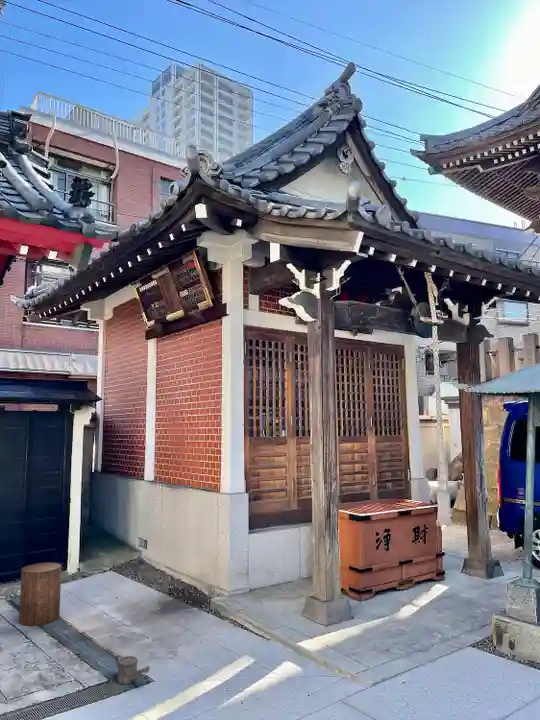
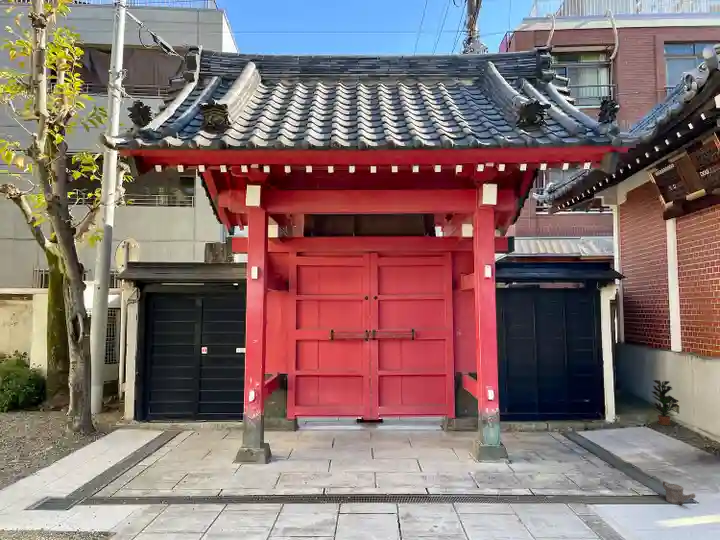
potted plant: none [119,514,148,565] -> present [652,380,678,425]
stool: present [19,562,62,626] -> none [574,406,606,452]

